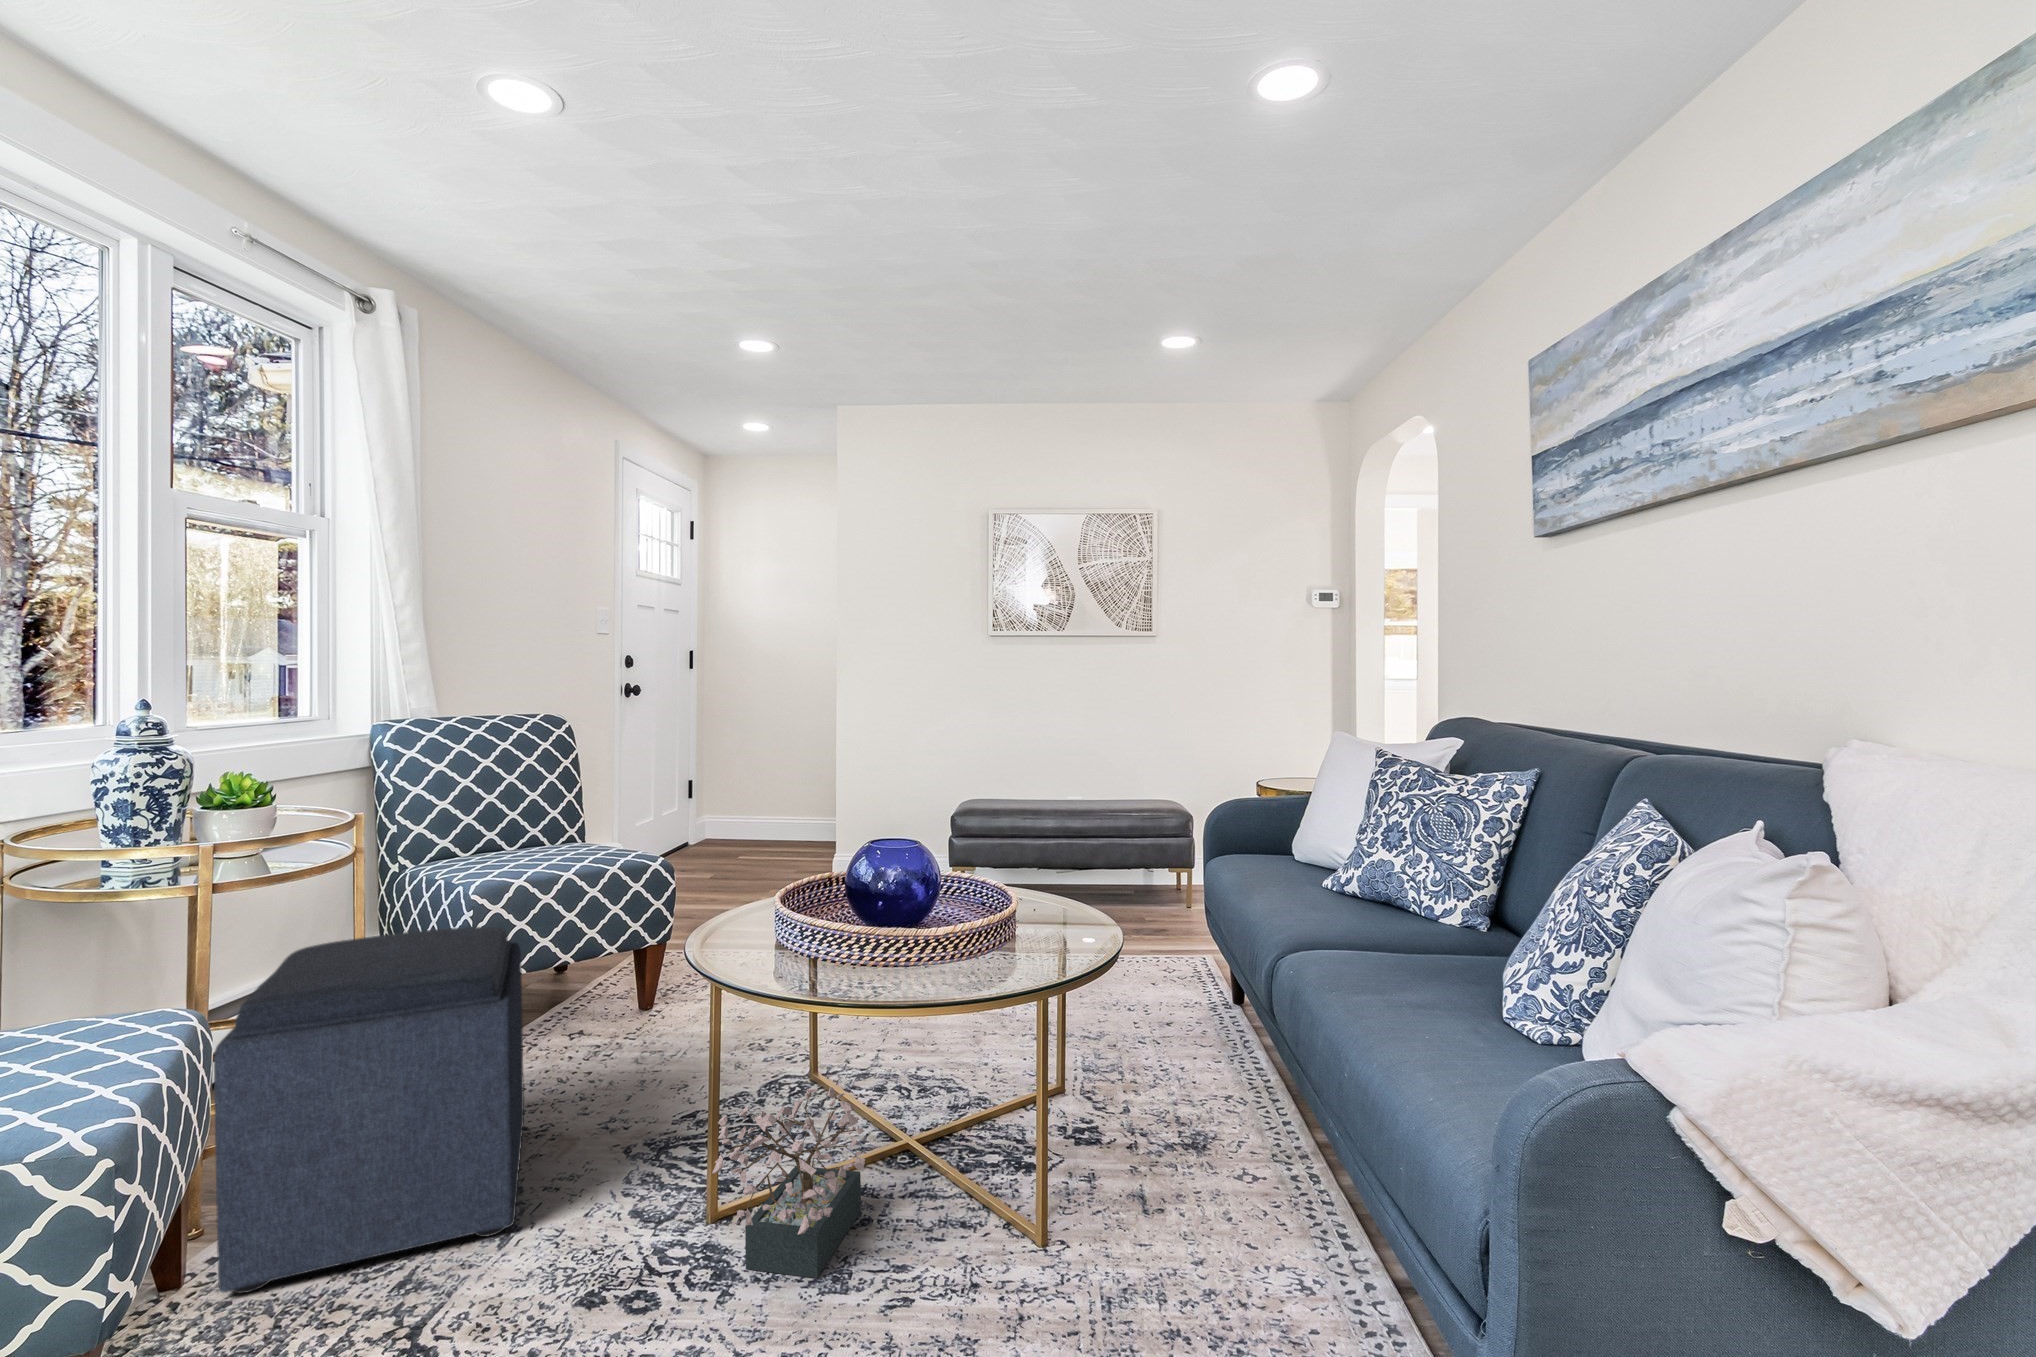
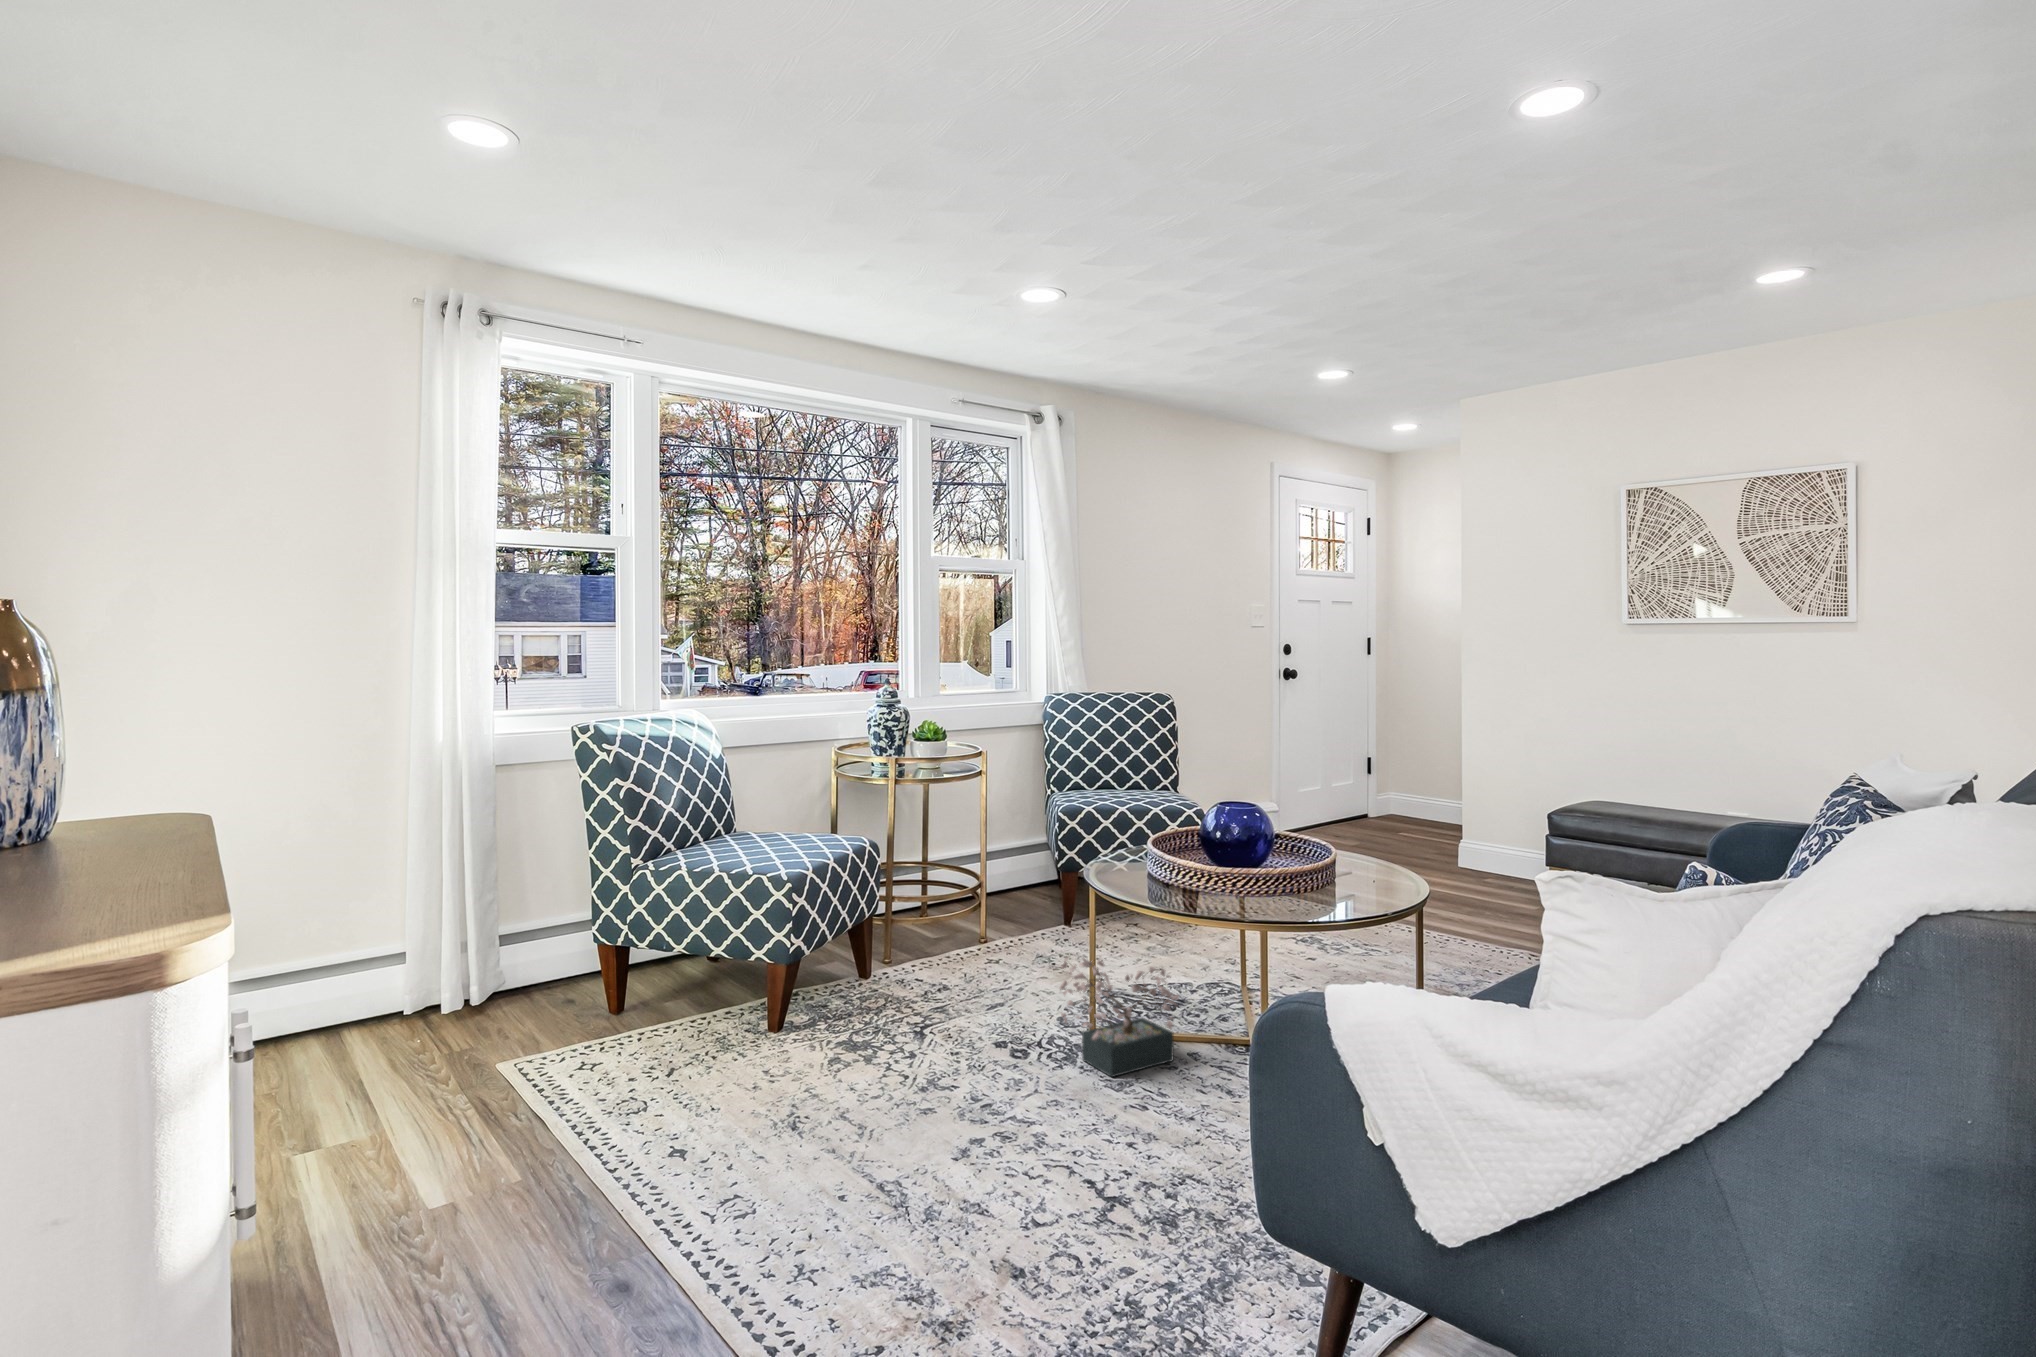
ottoman: present [214,927,524,1293] -> none [874,822,1049,1004]

